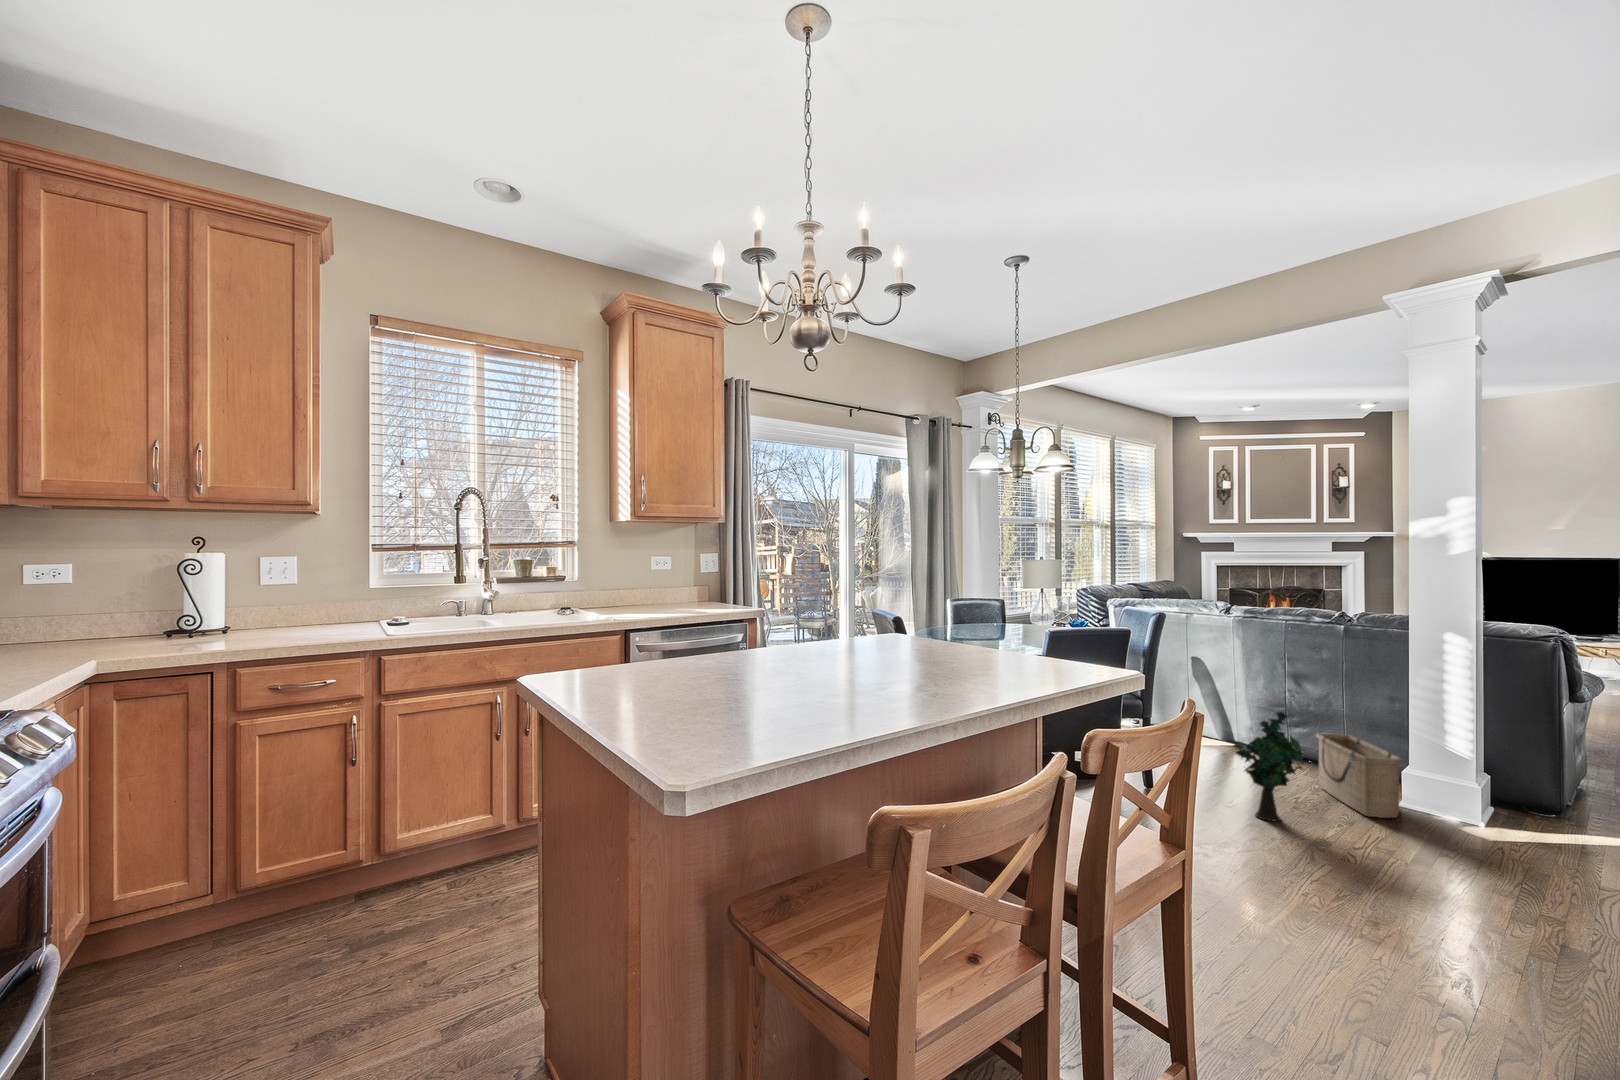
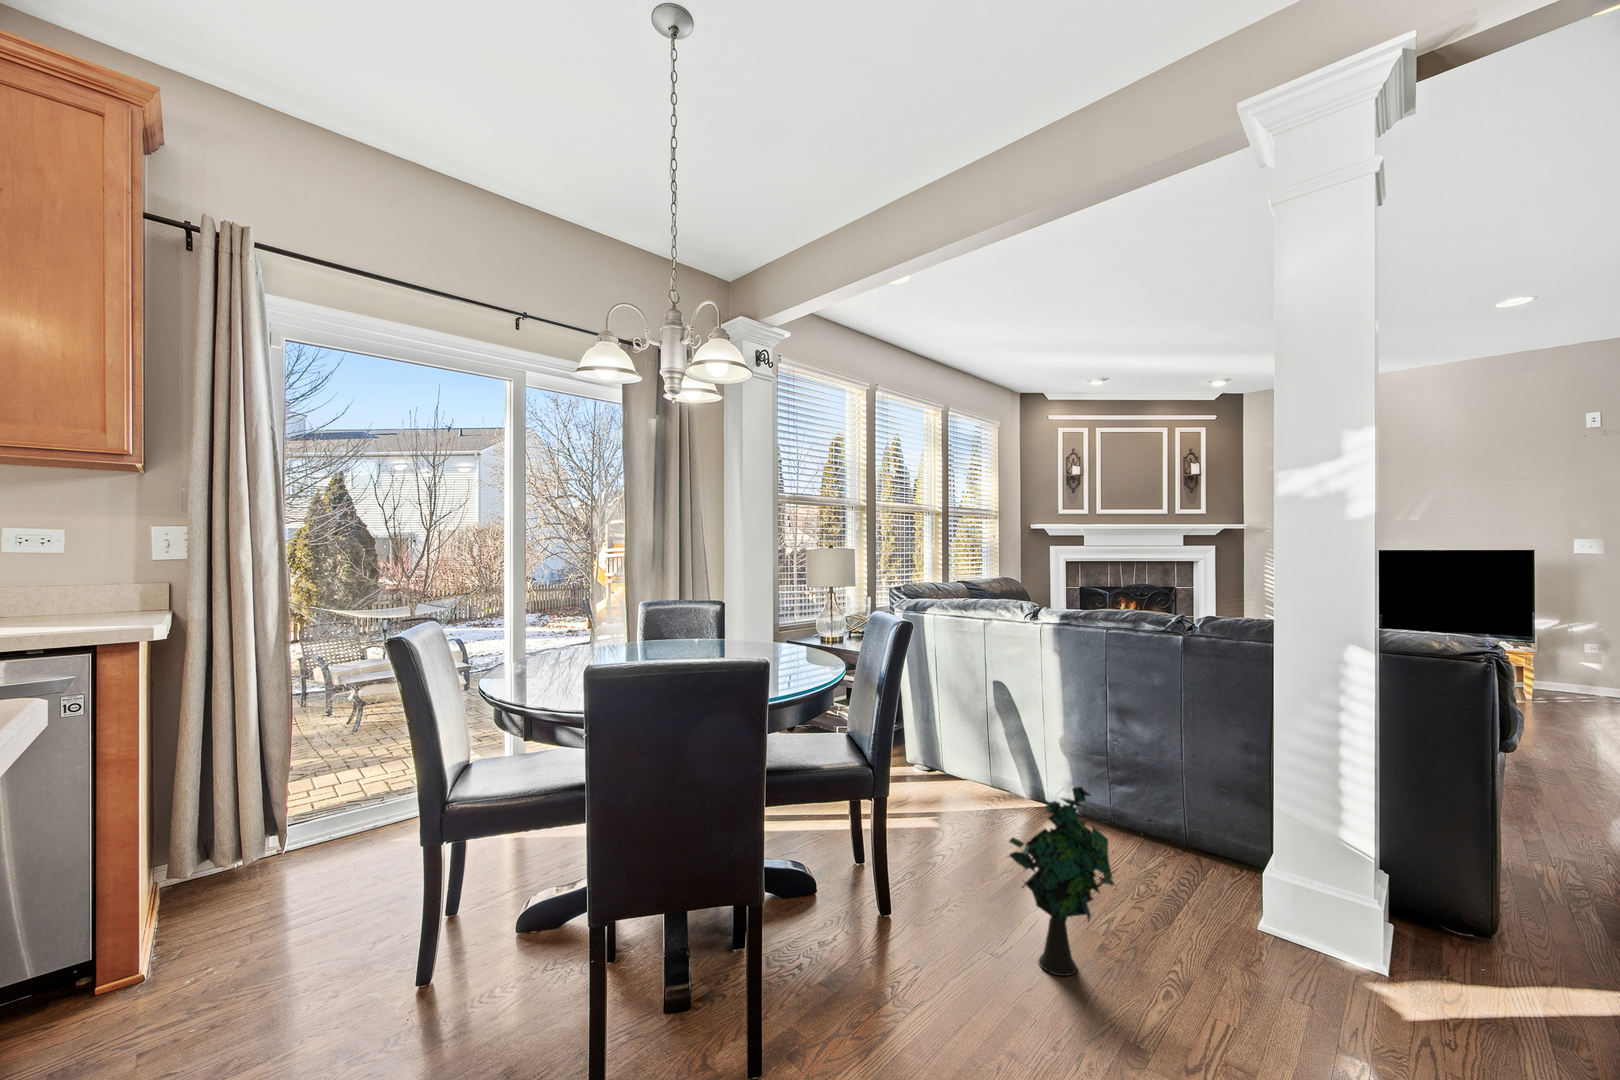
basket: present [1316,733,1402,818] -> none [1142,802,1263,955]

